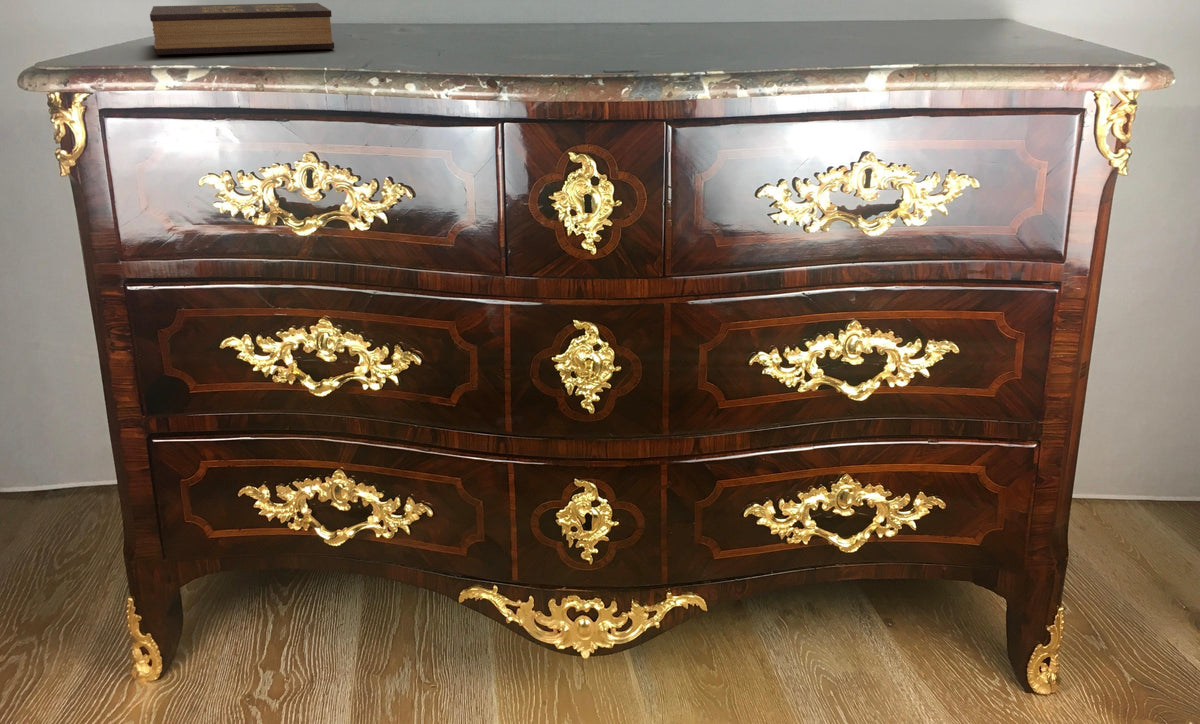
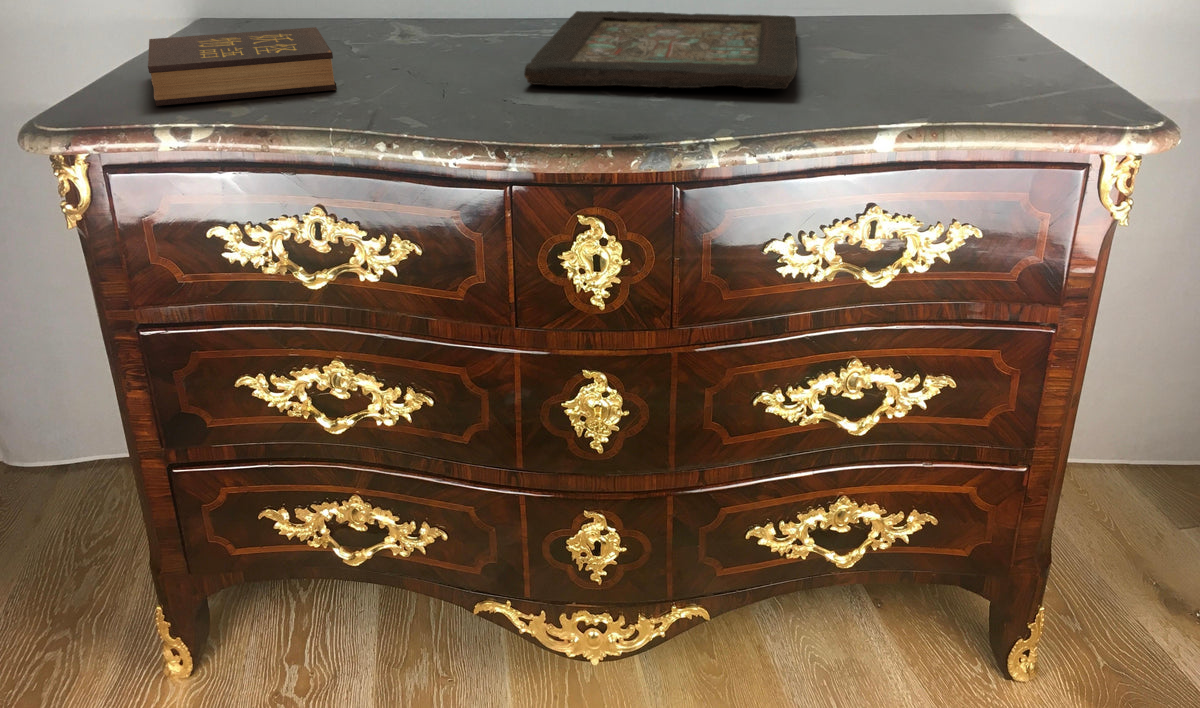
decorative tray: none [520,7,792,45] -> present [524,11,797,89]

